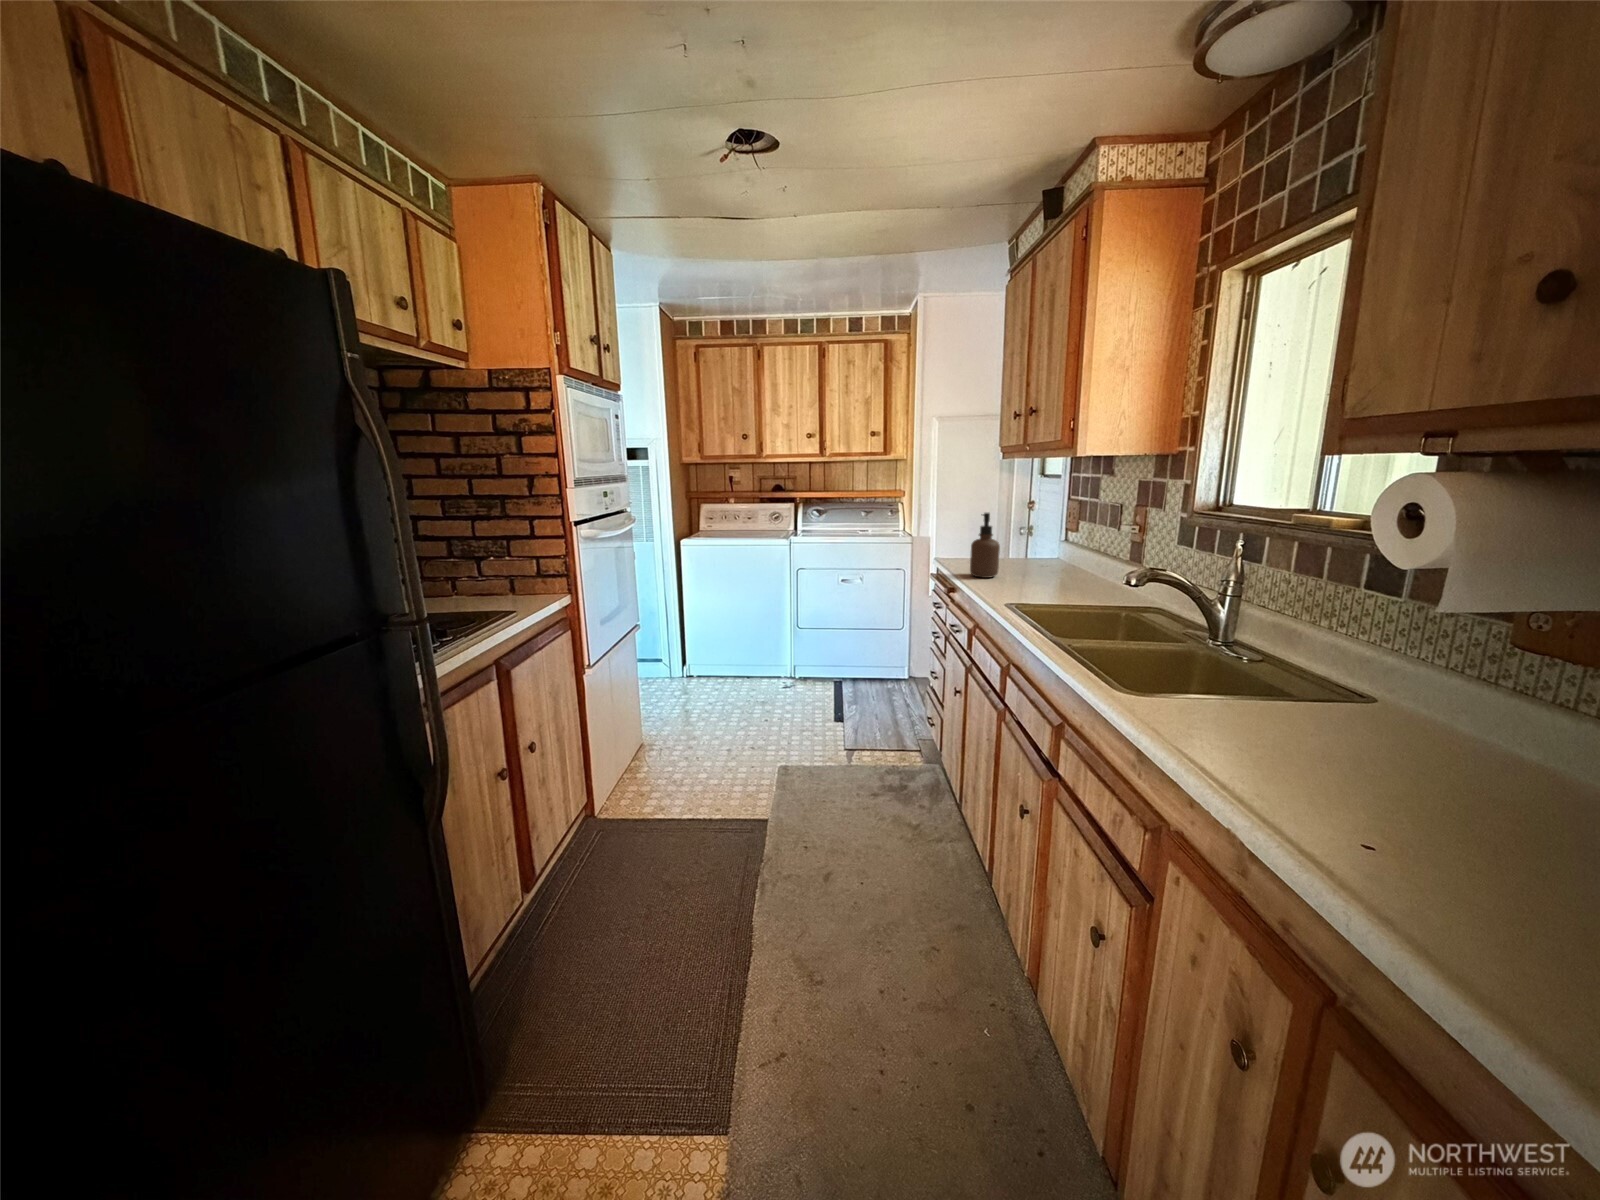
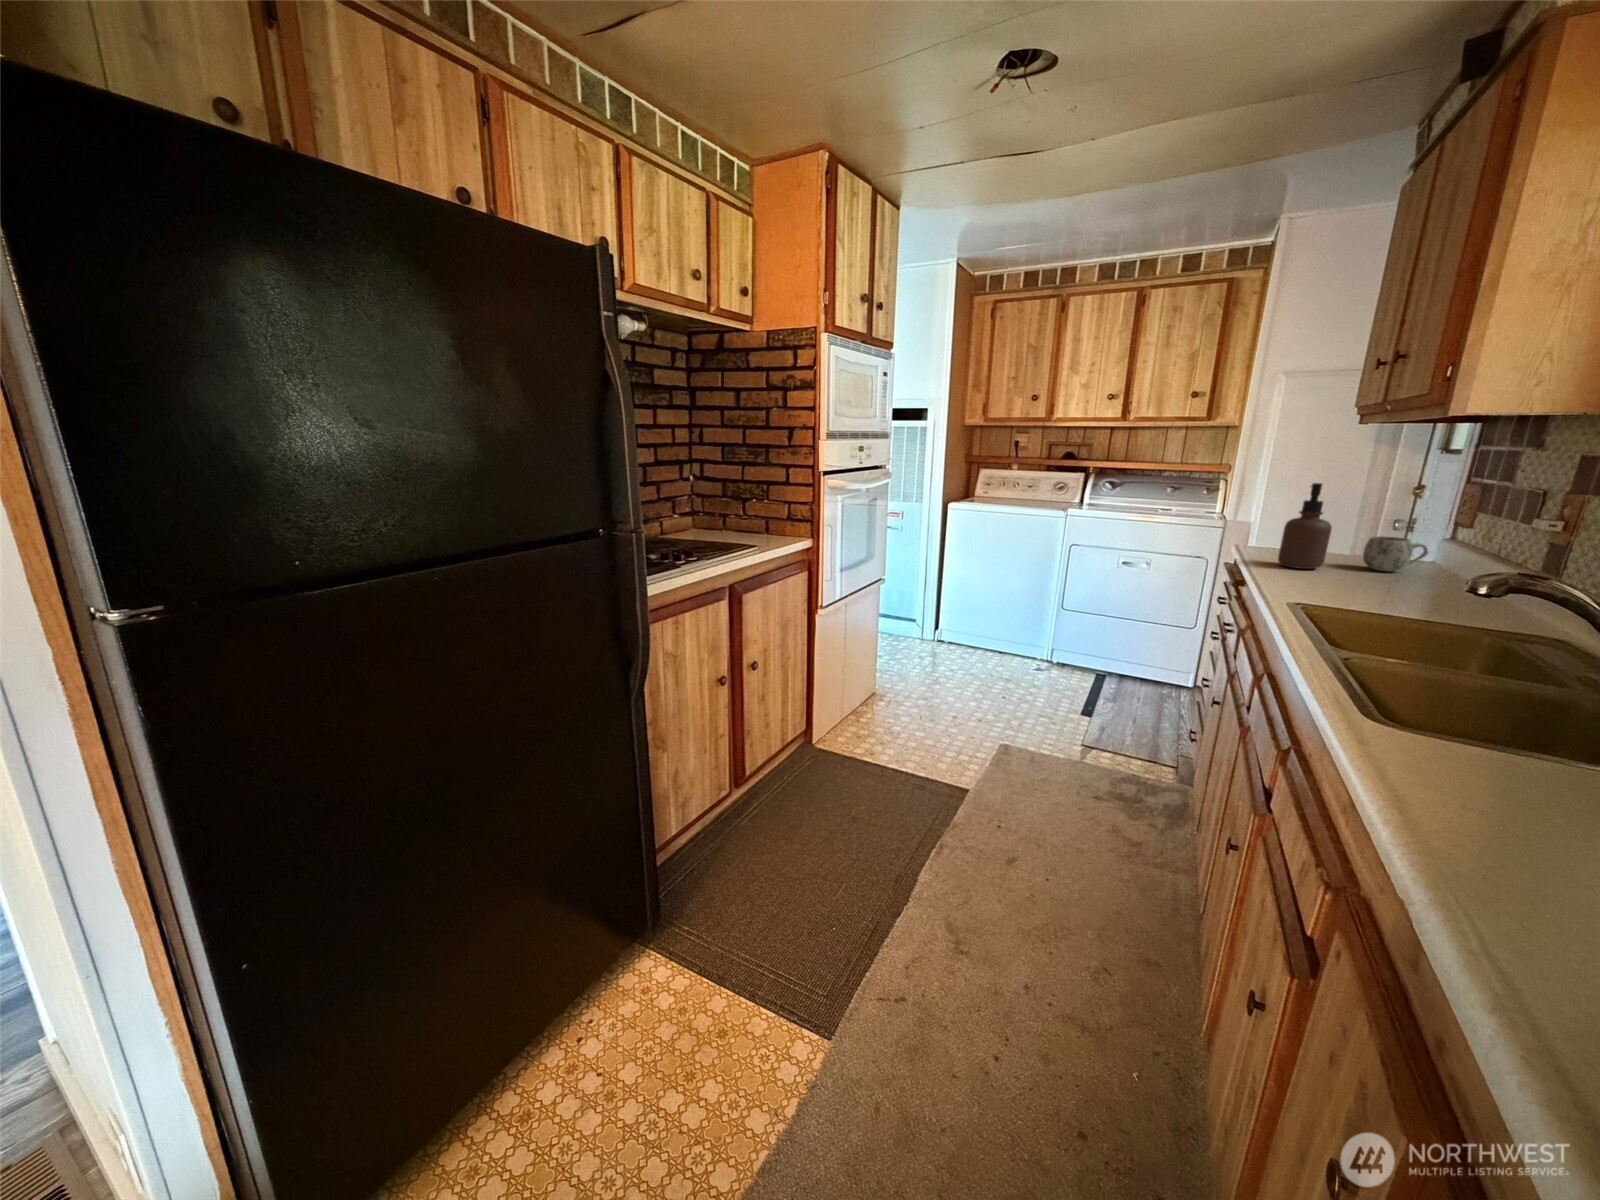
mug: none [1017,548,1052,573] -> present [1363,536,1428,571]

